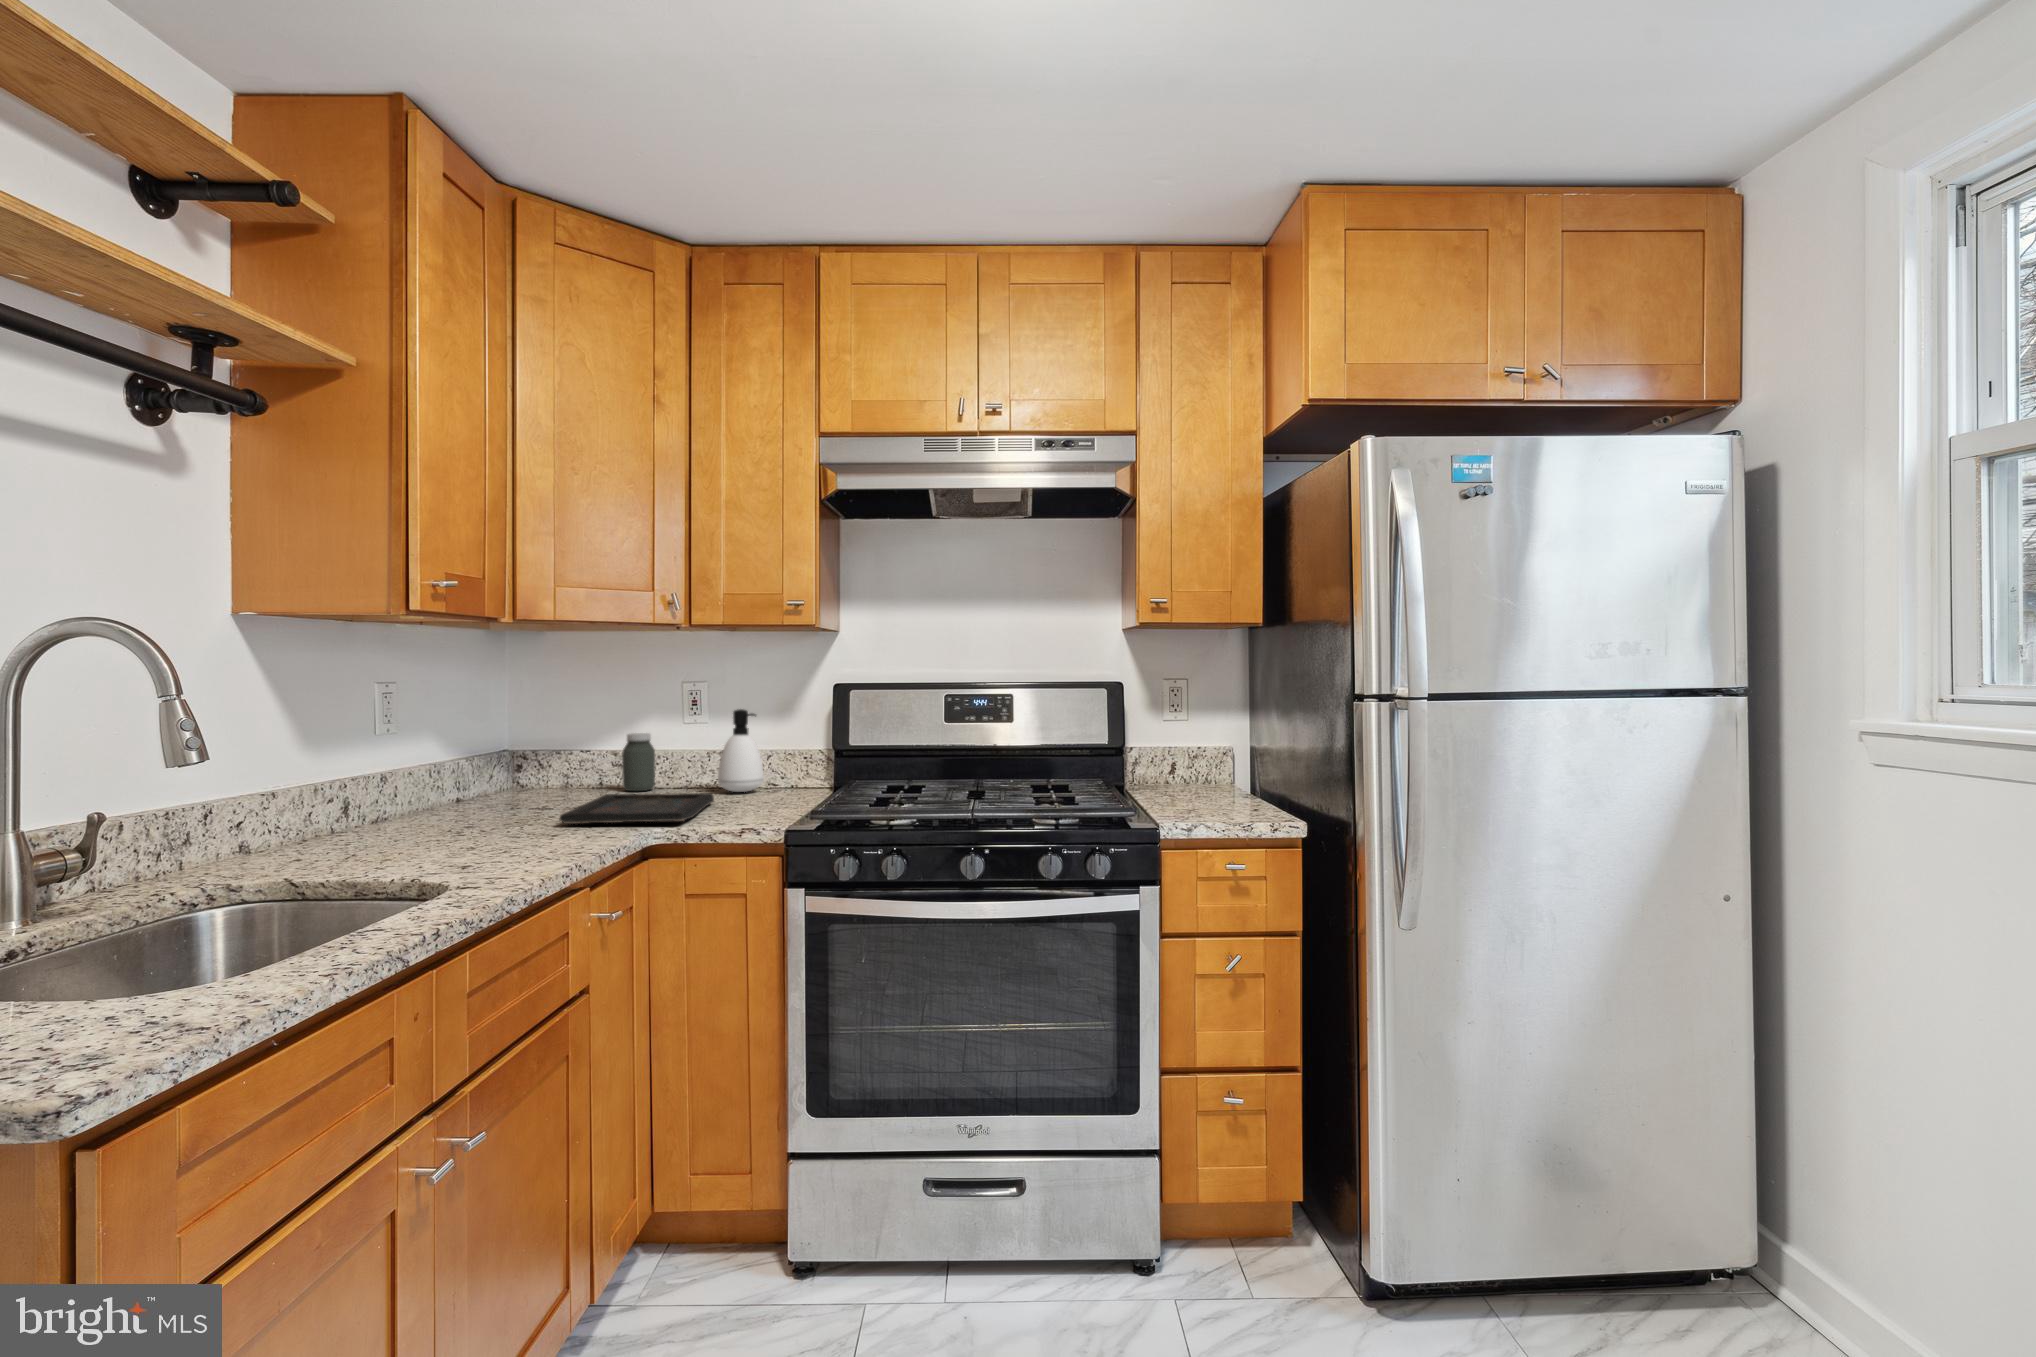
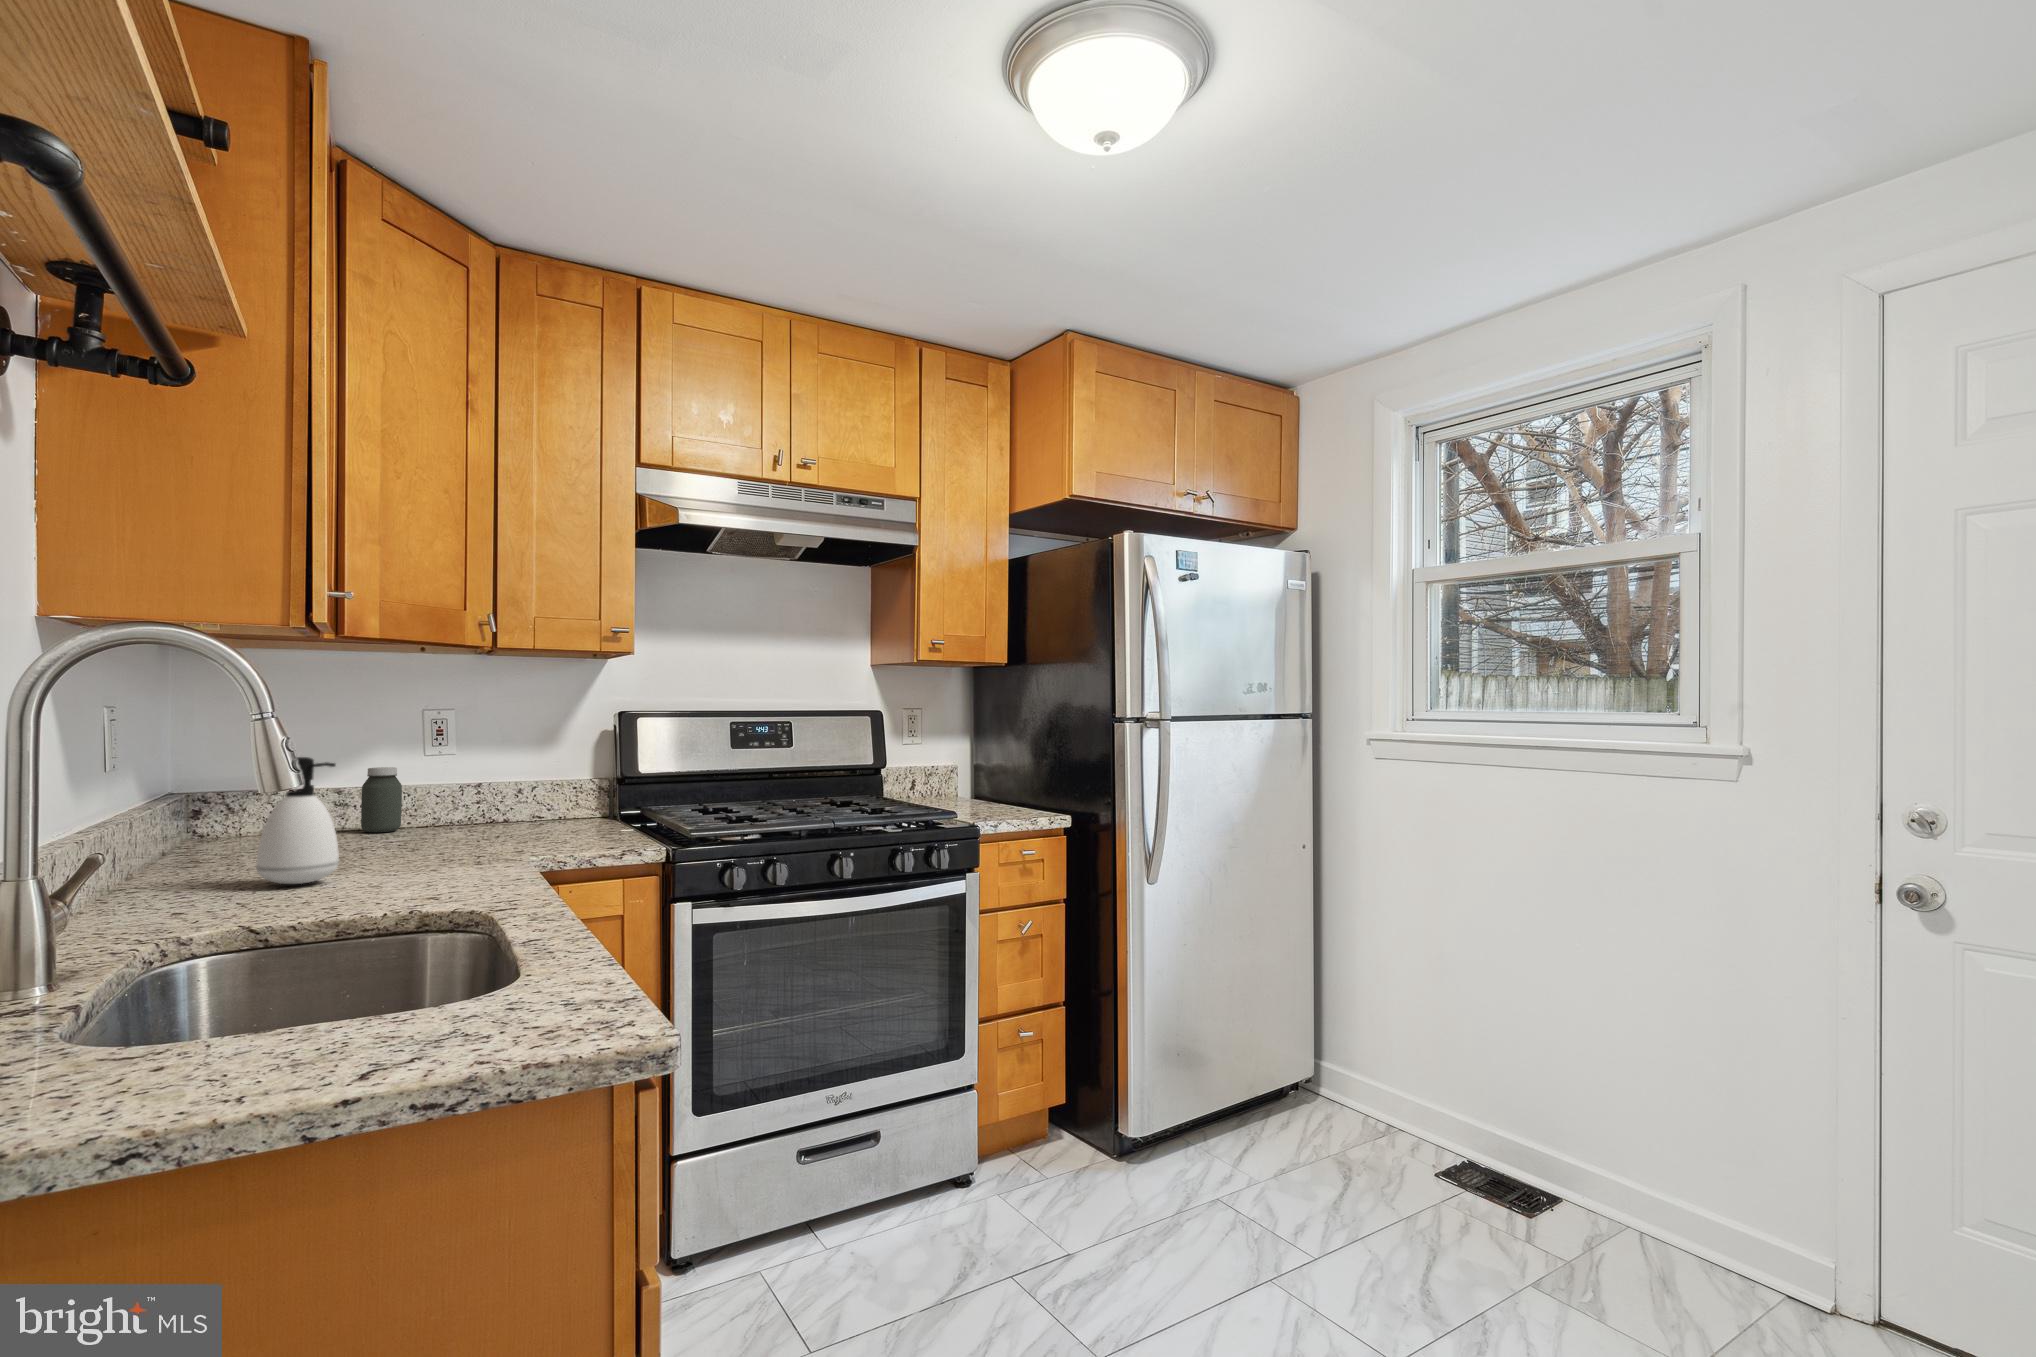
soap dispenser: present [718,709,764,792] -> present [256,757,339,884]
tray: present [559,793,714,824] -> none [383,825,548,861]

